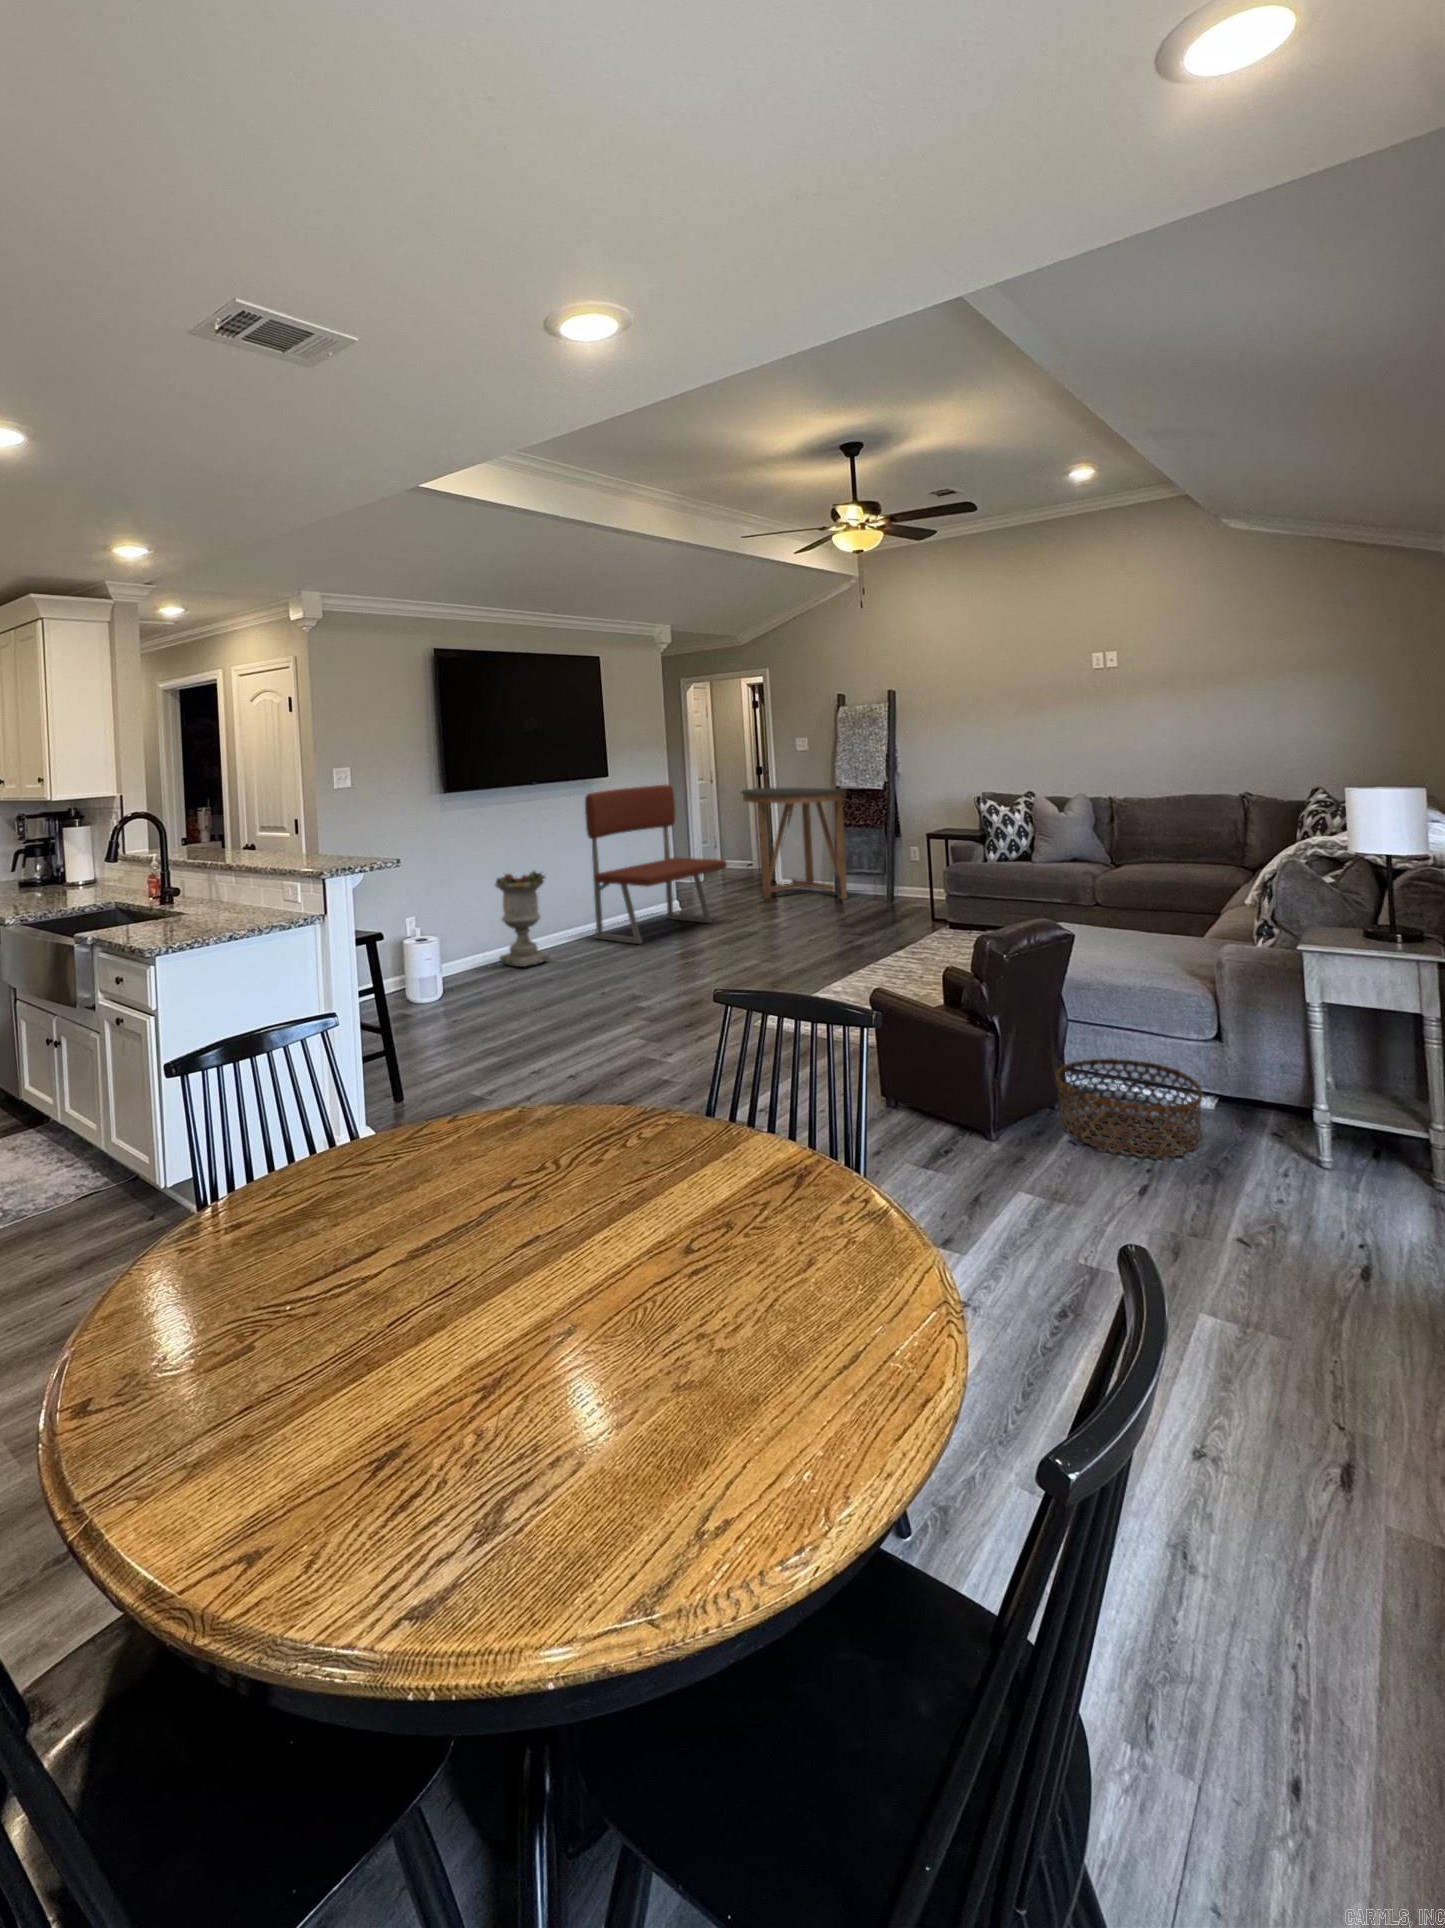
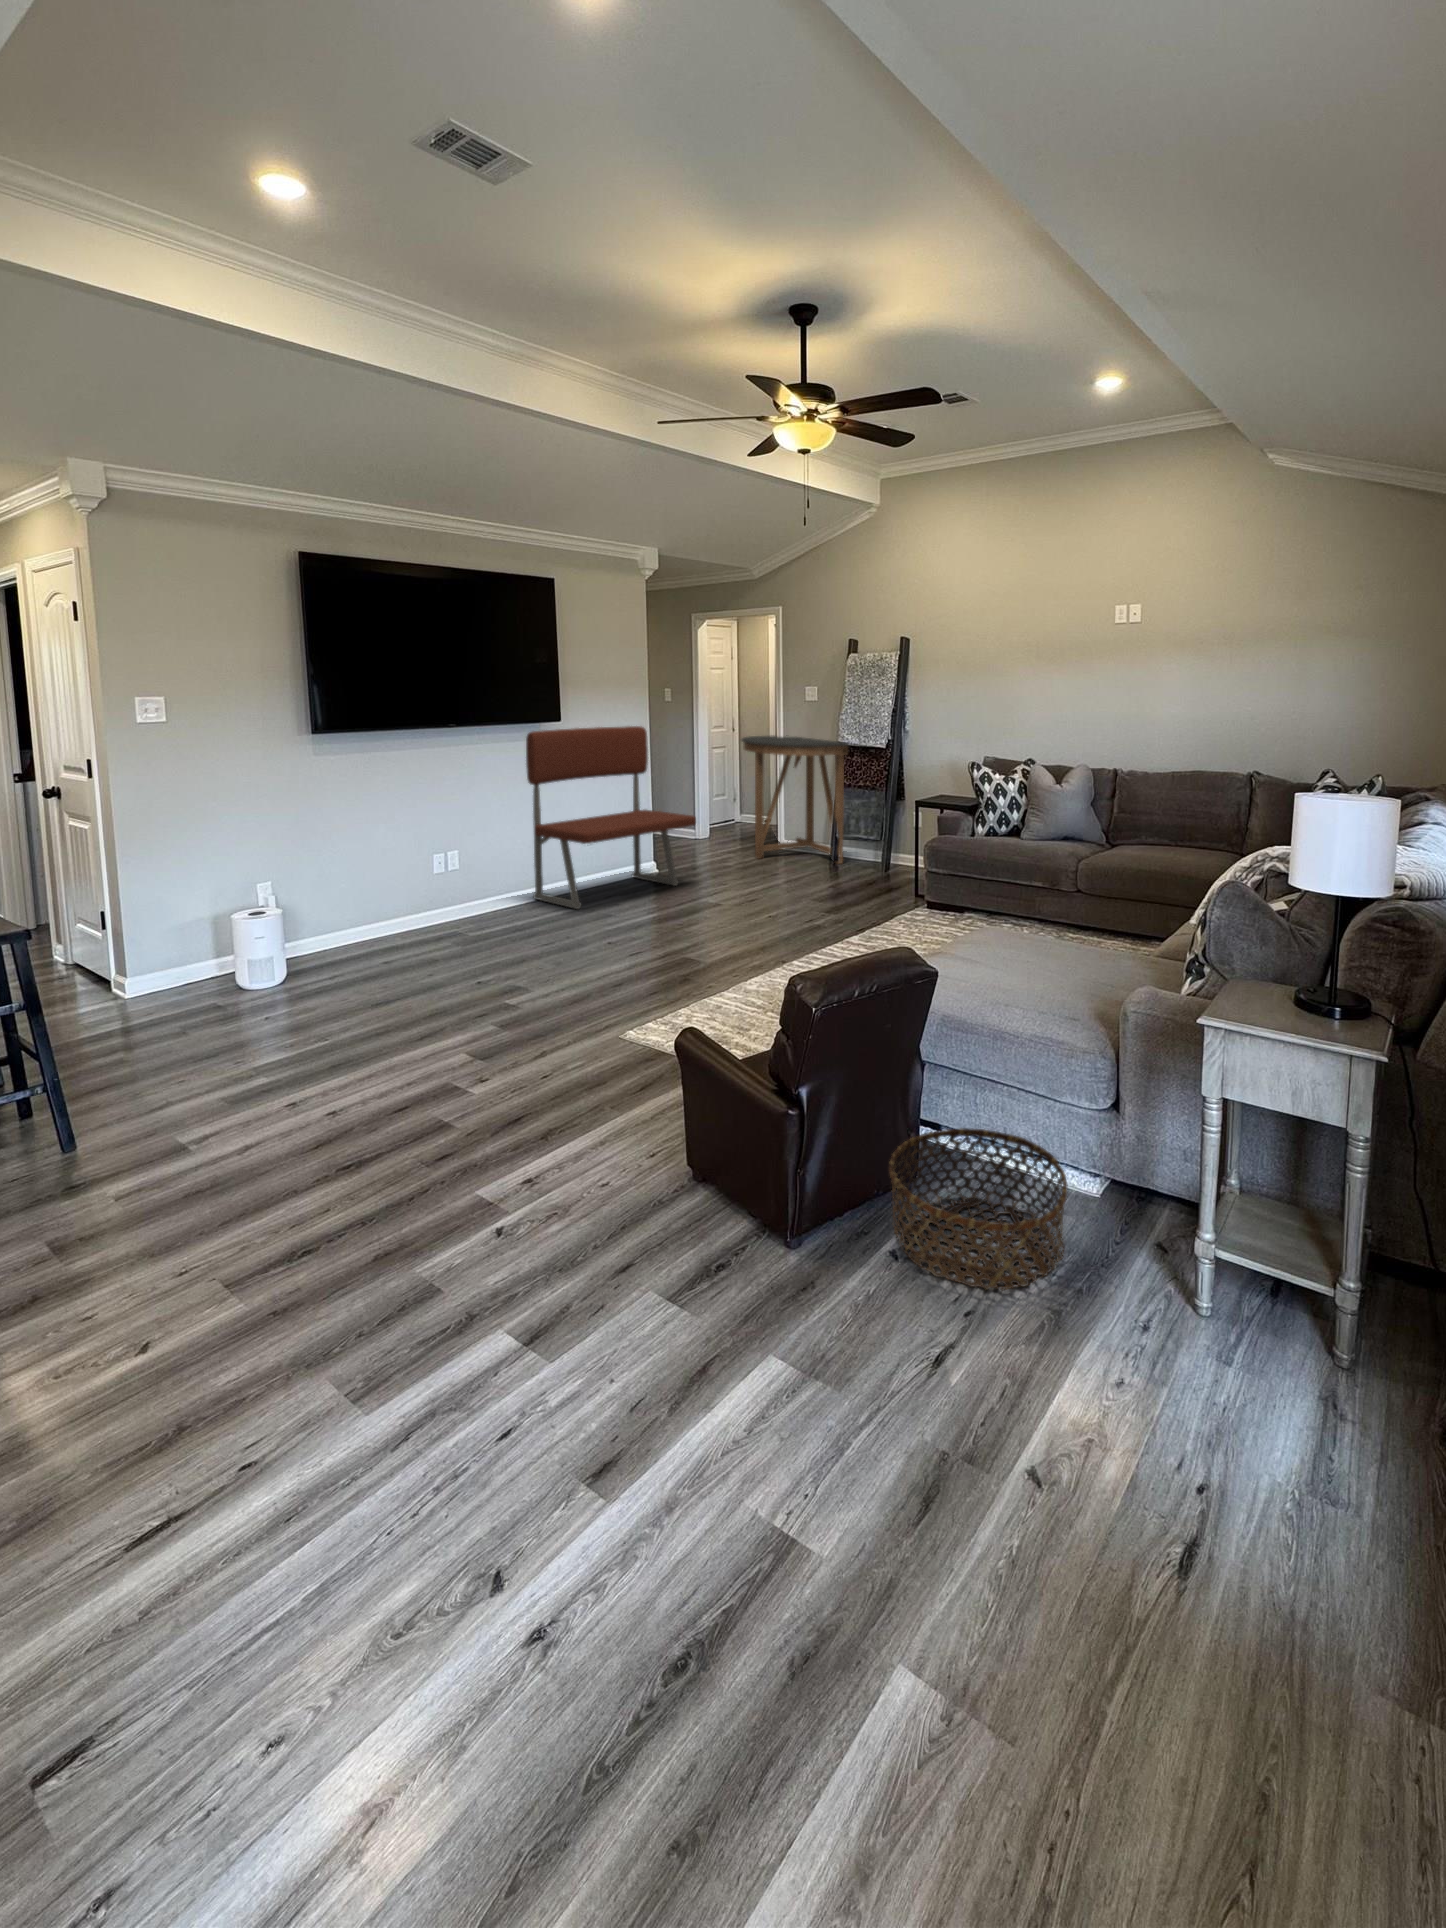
planter: present [495,871,550,967] -> none [391,820,458,933]

